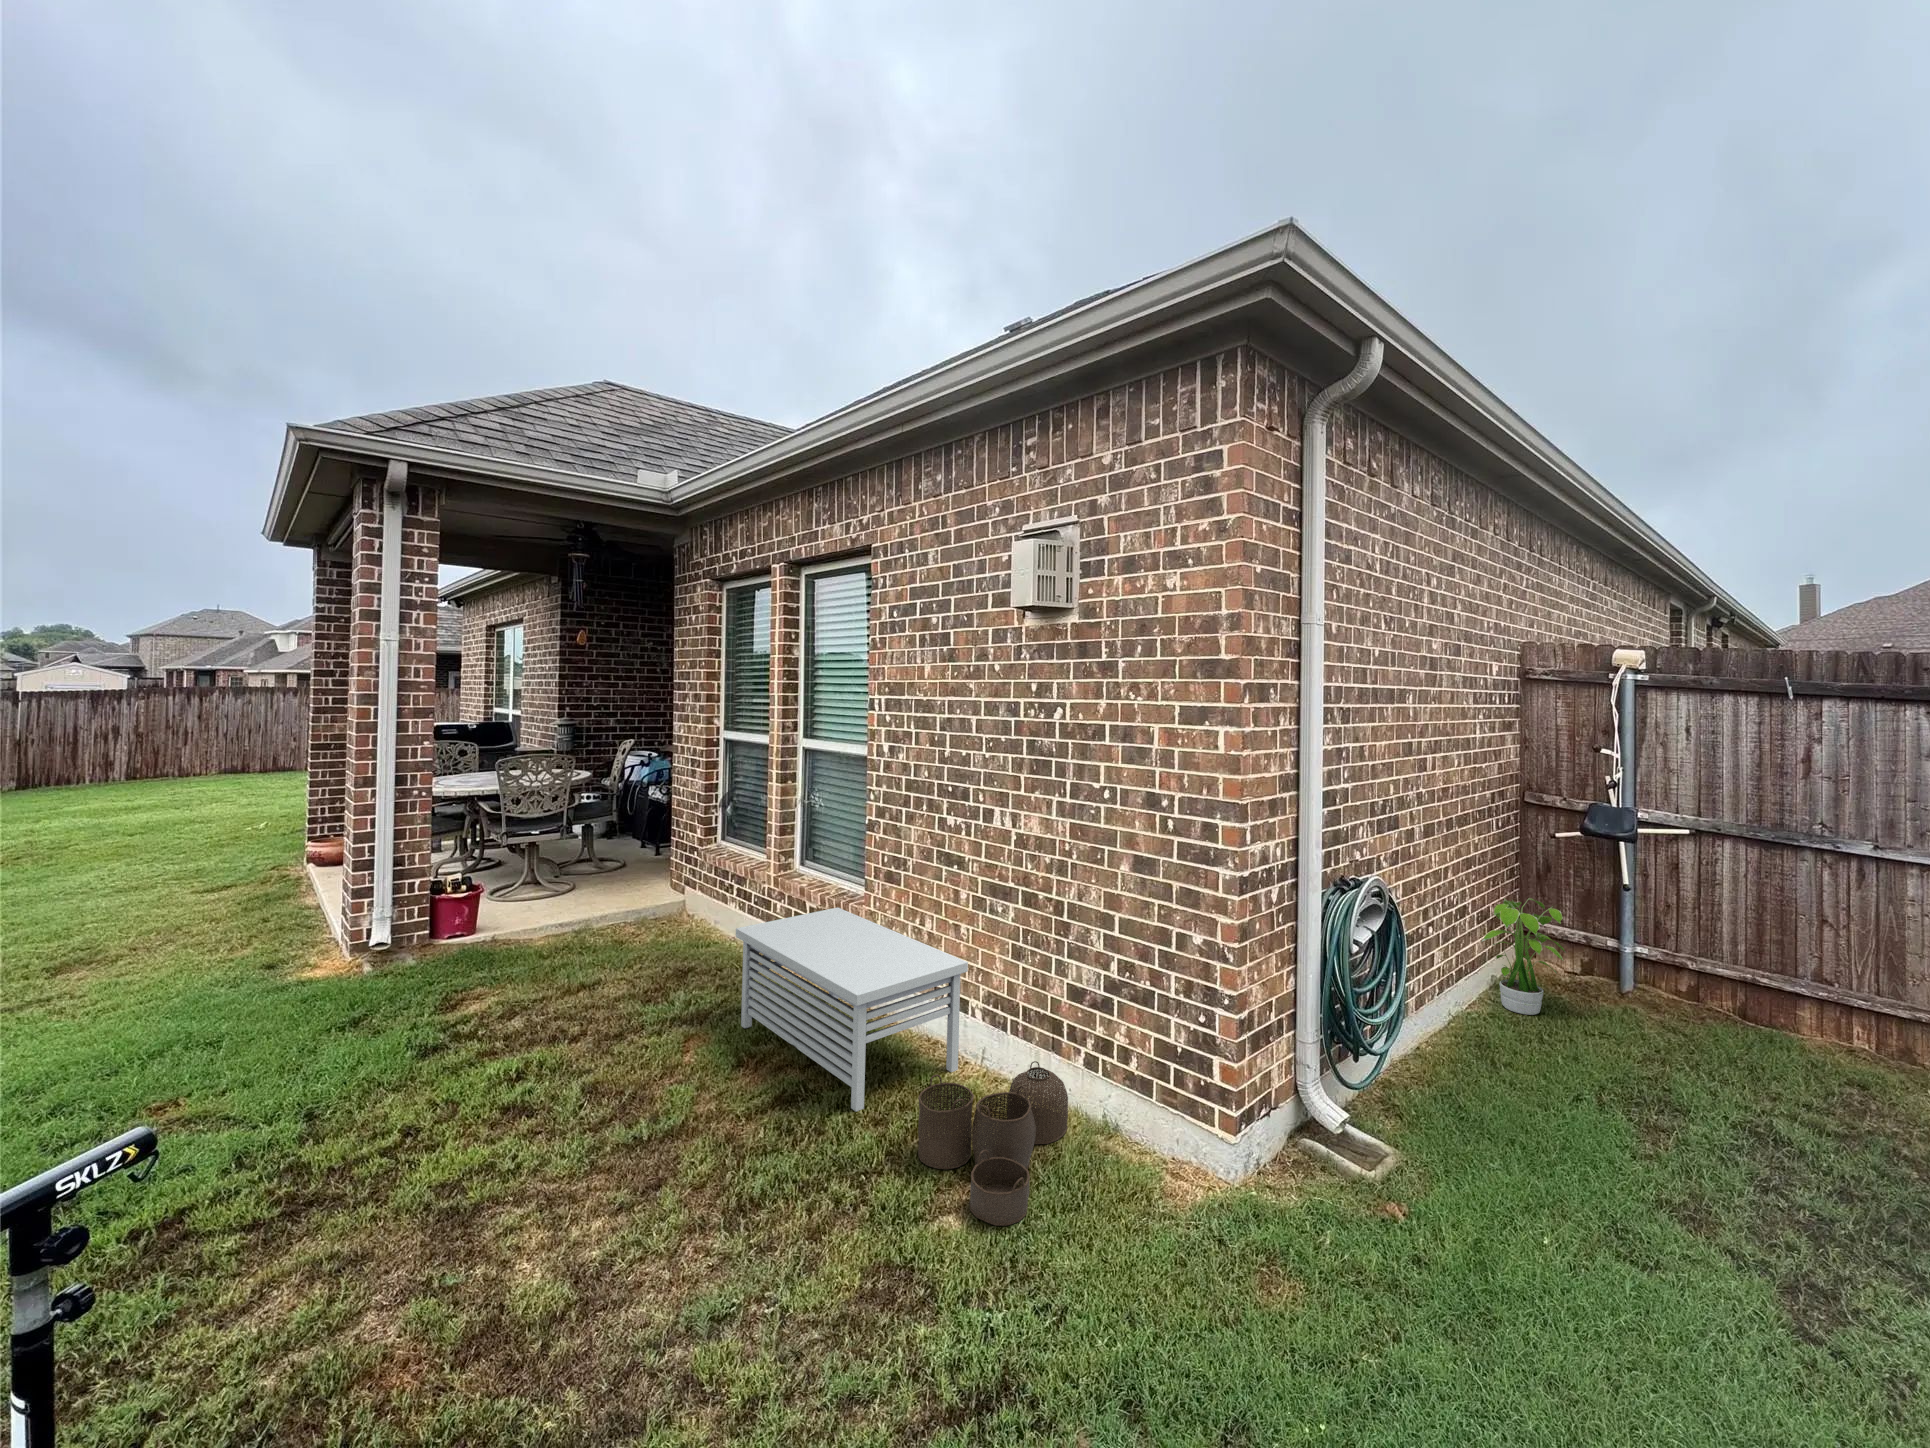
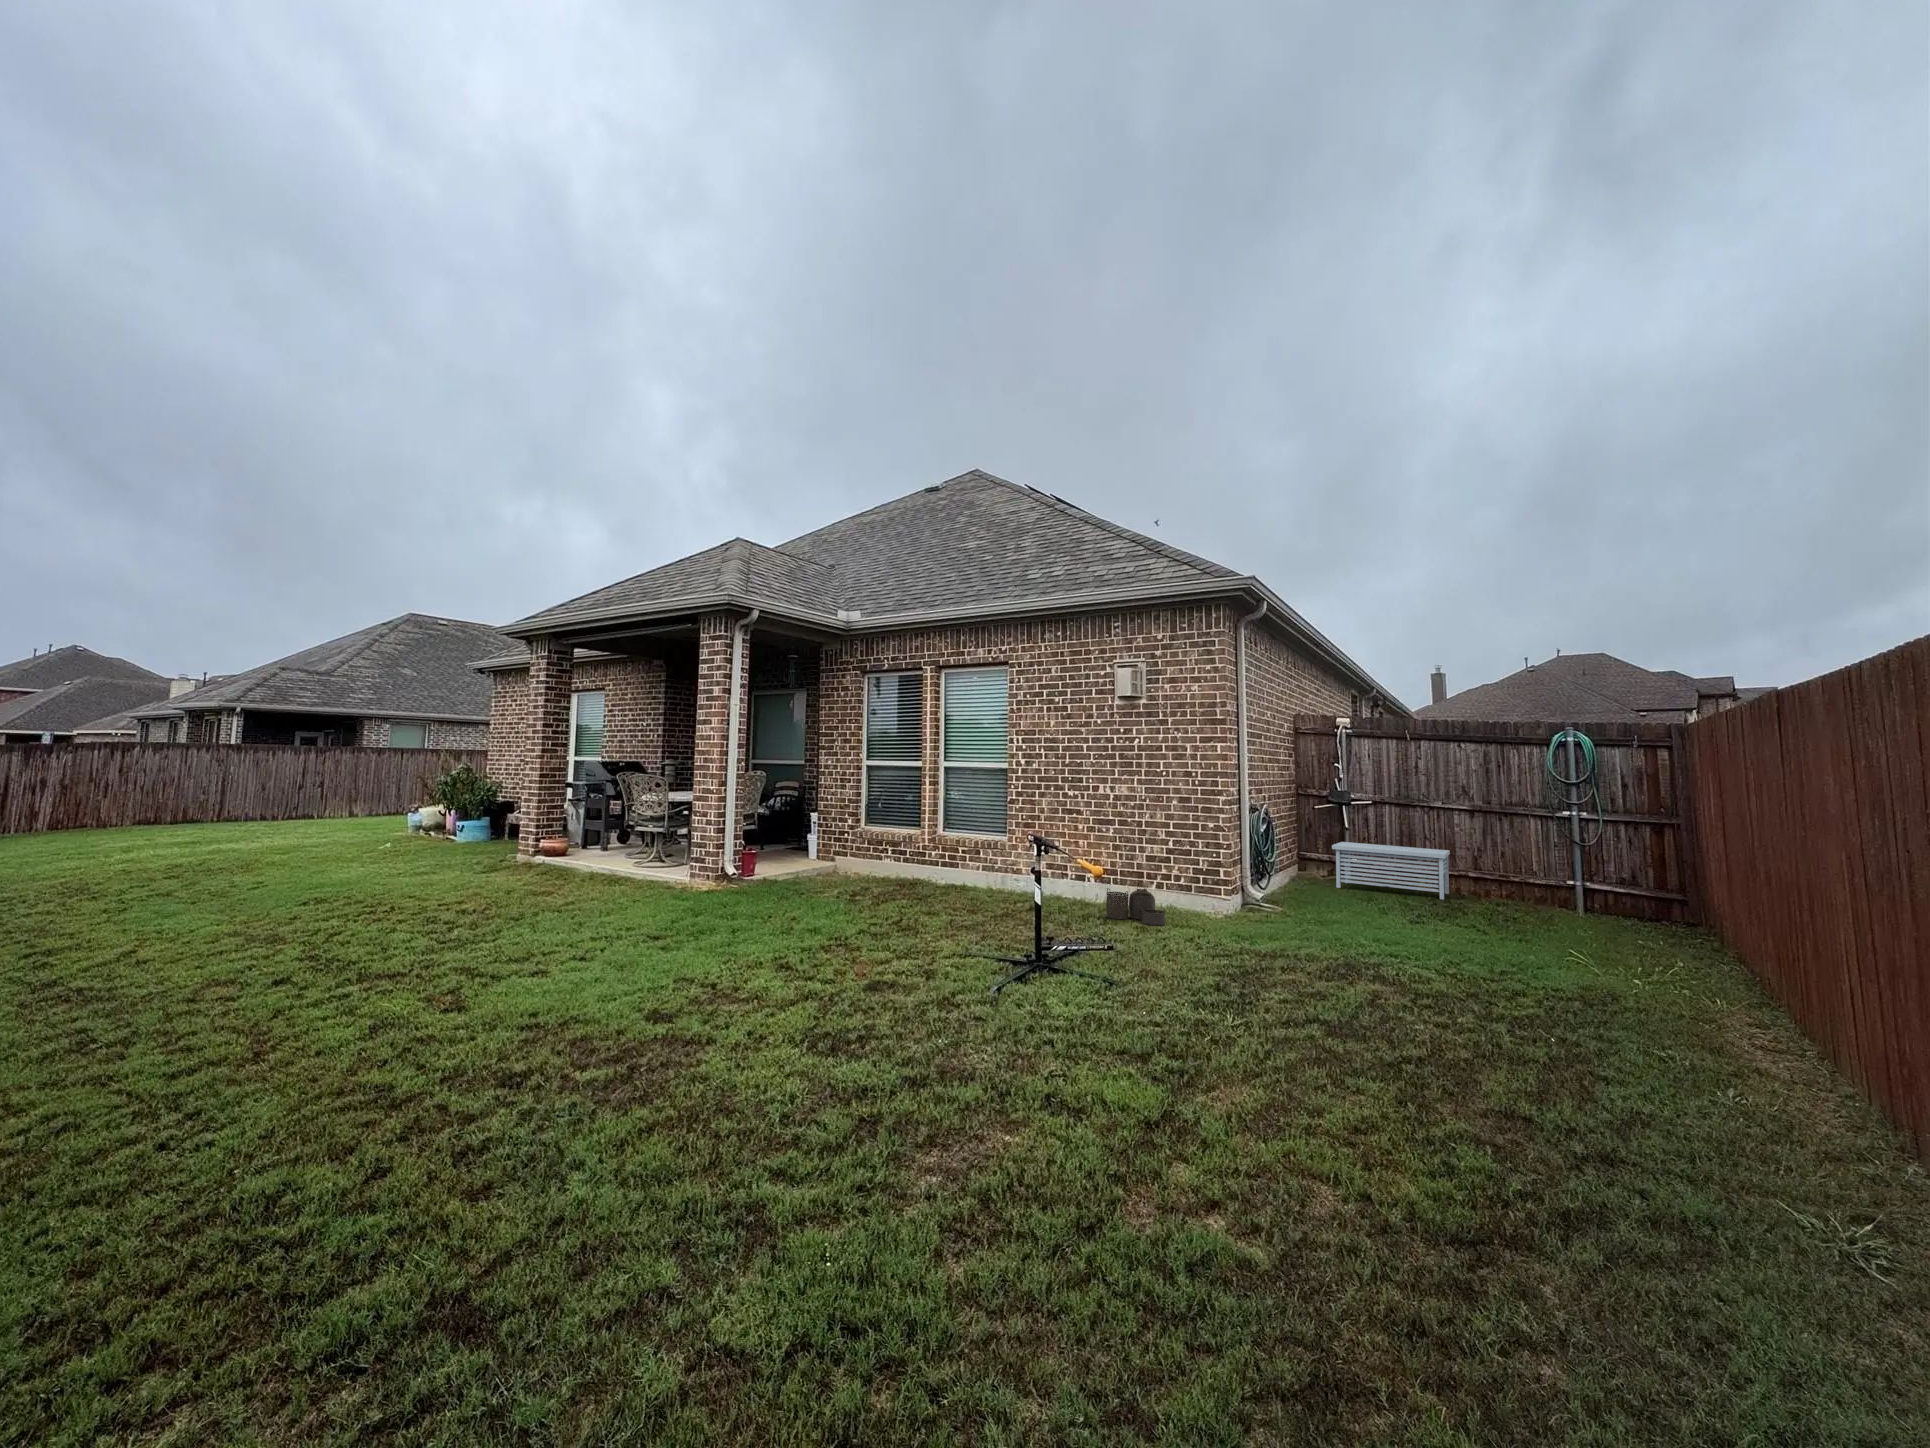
potted plant: present [1482,898,1565,1015] -> none [1287,834,1324,889]
storage bench: present [736,908,968,1112] -> present [1332,842,1450,899]

